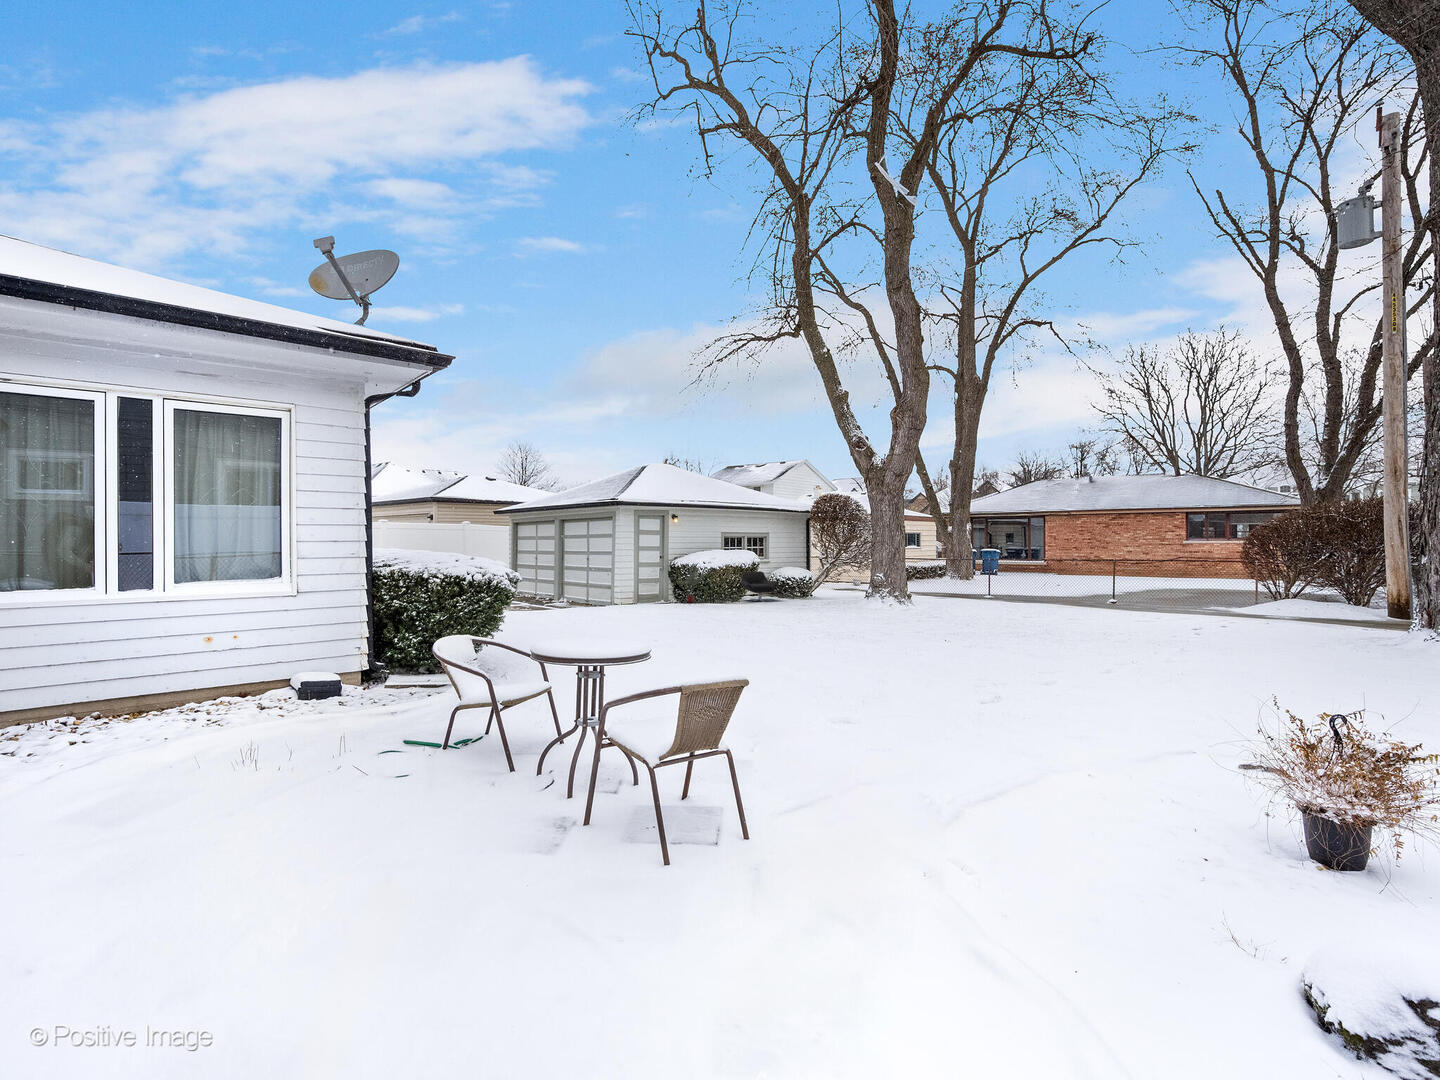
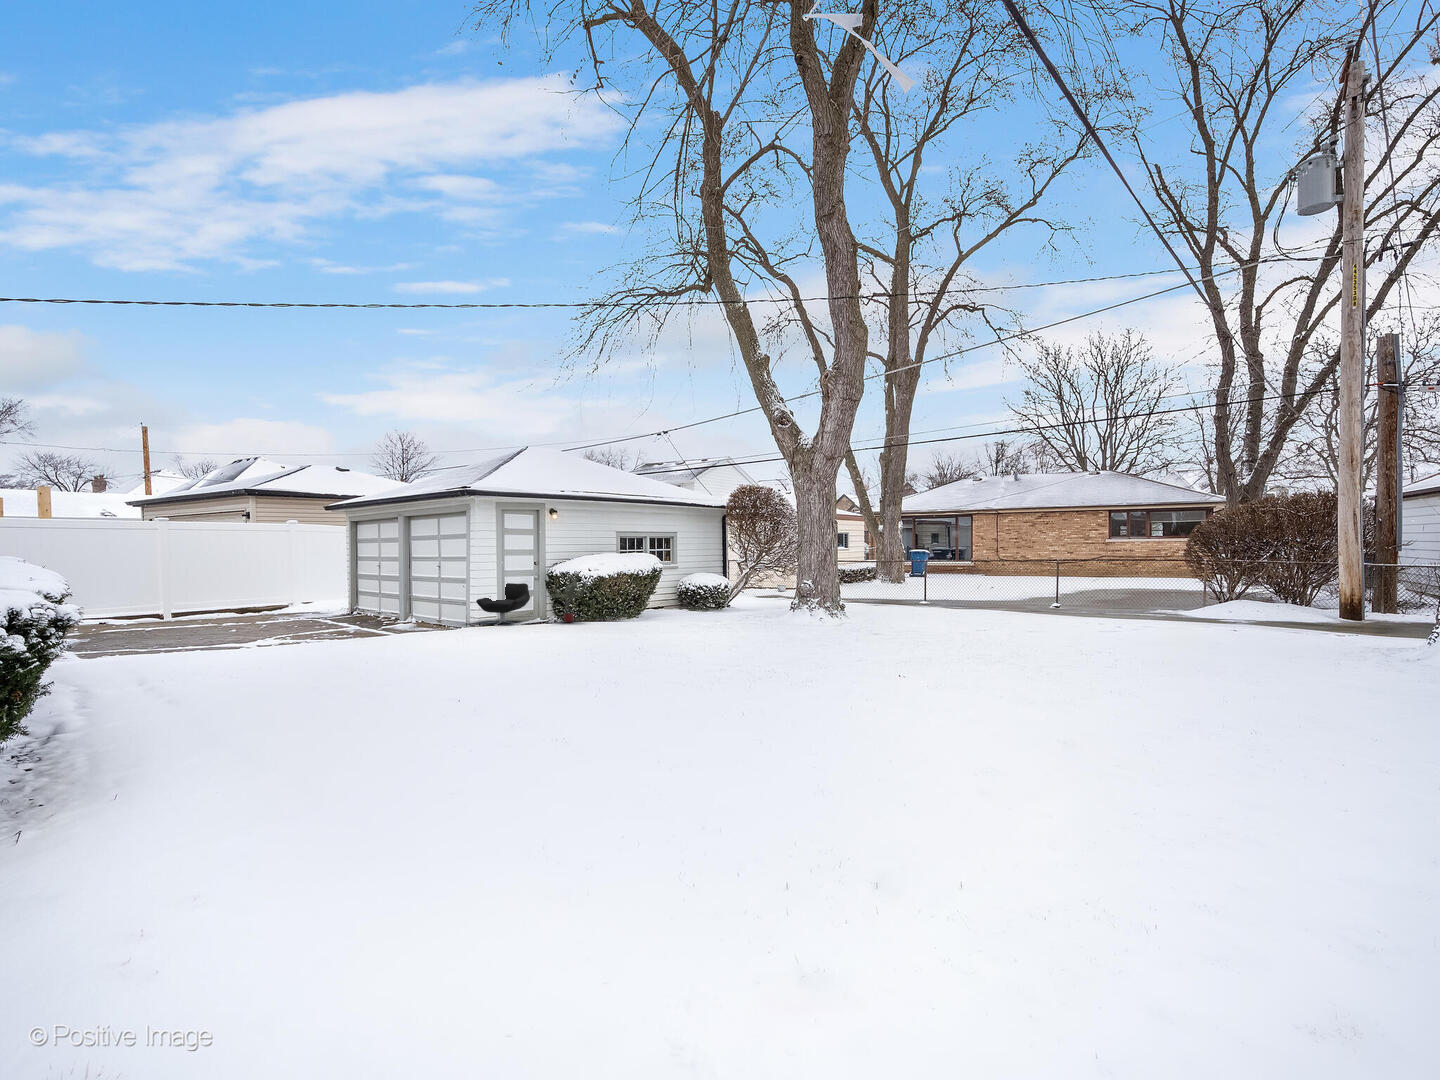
lounge chair: present [741,571,778,602] -> present [476,583,530,625]

